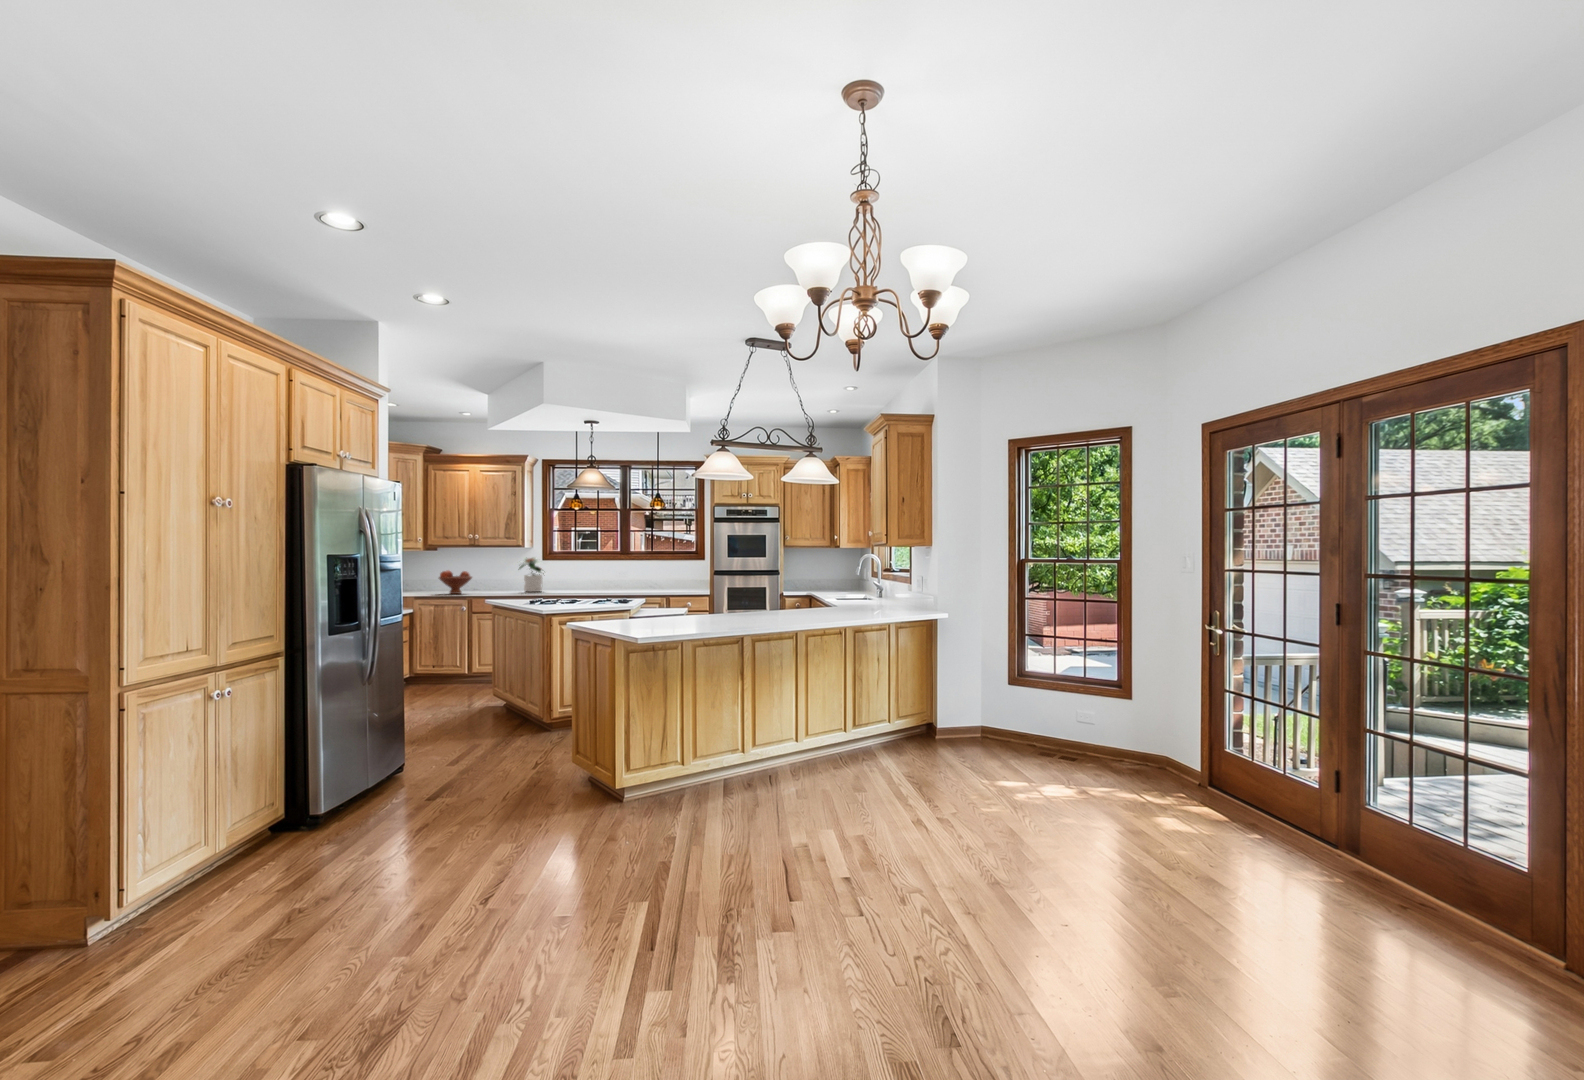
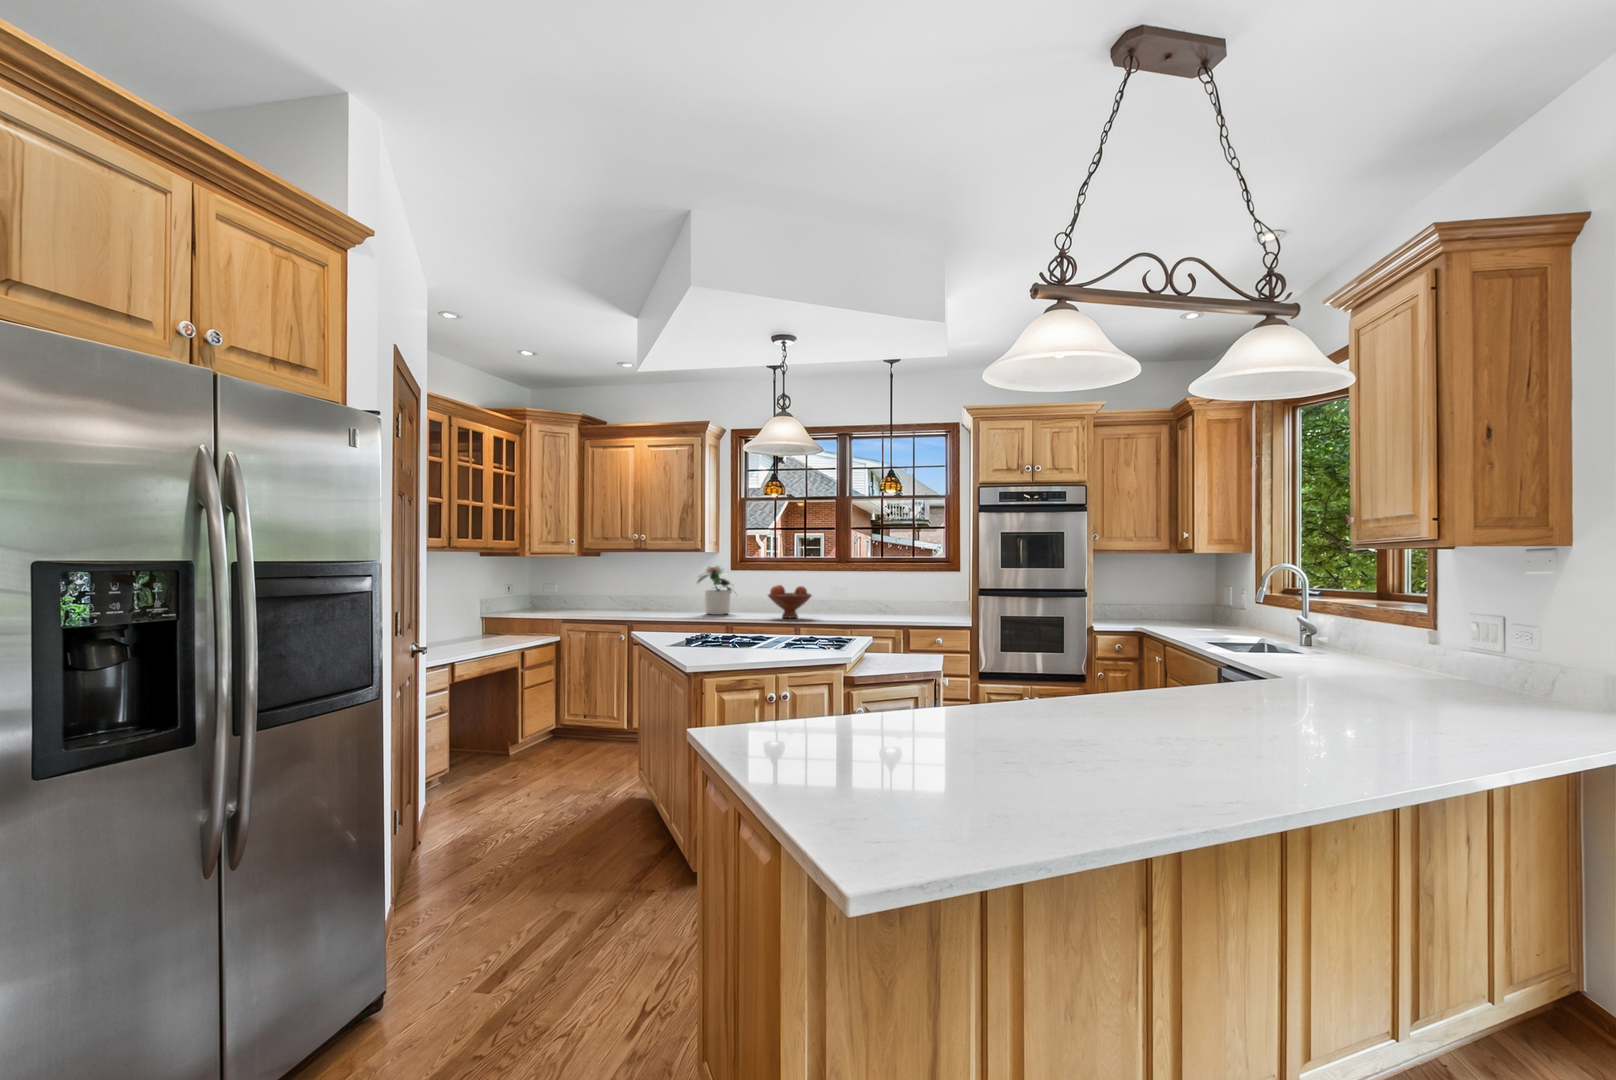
fruit bowl: present [439,570,472,594] -> present [768,585,812,618]

